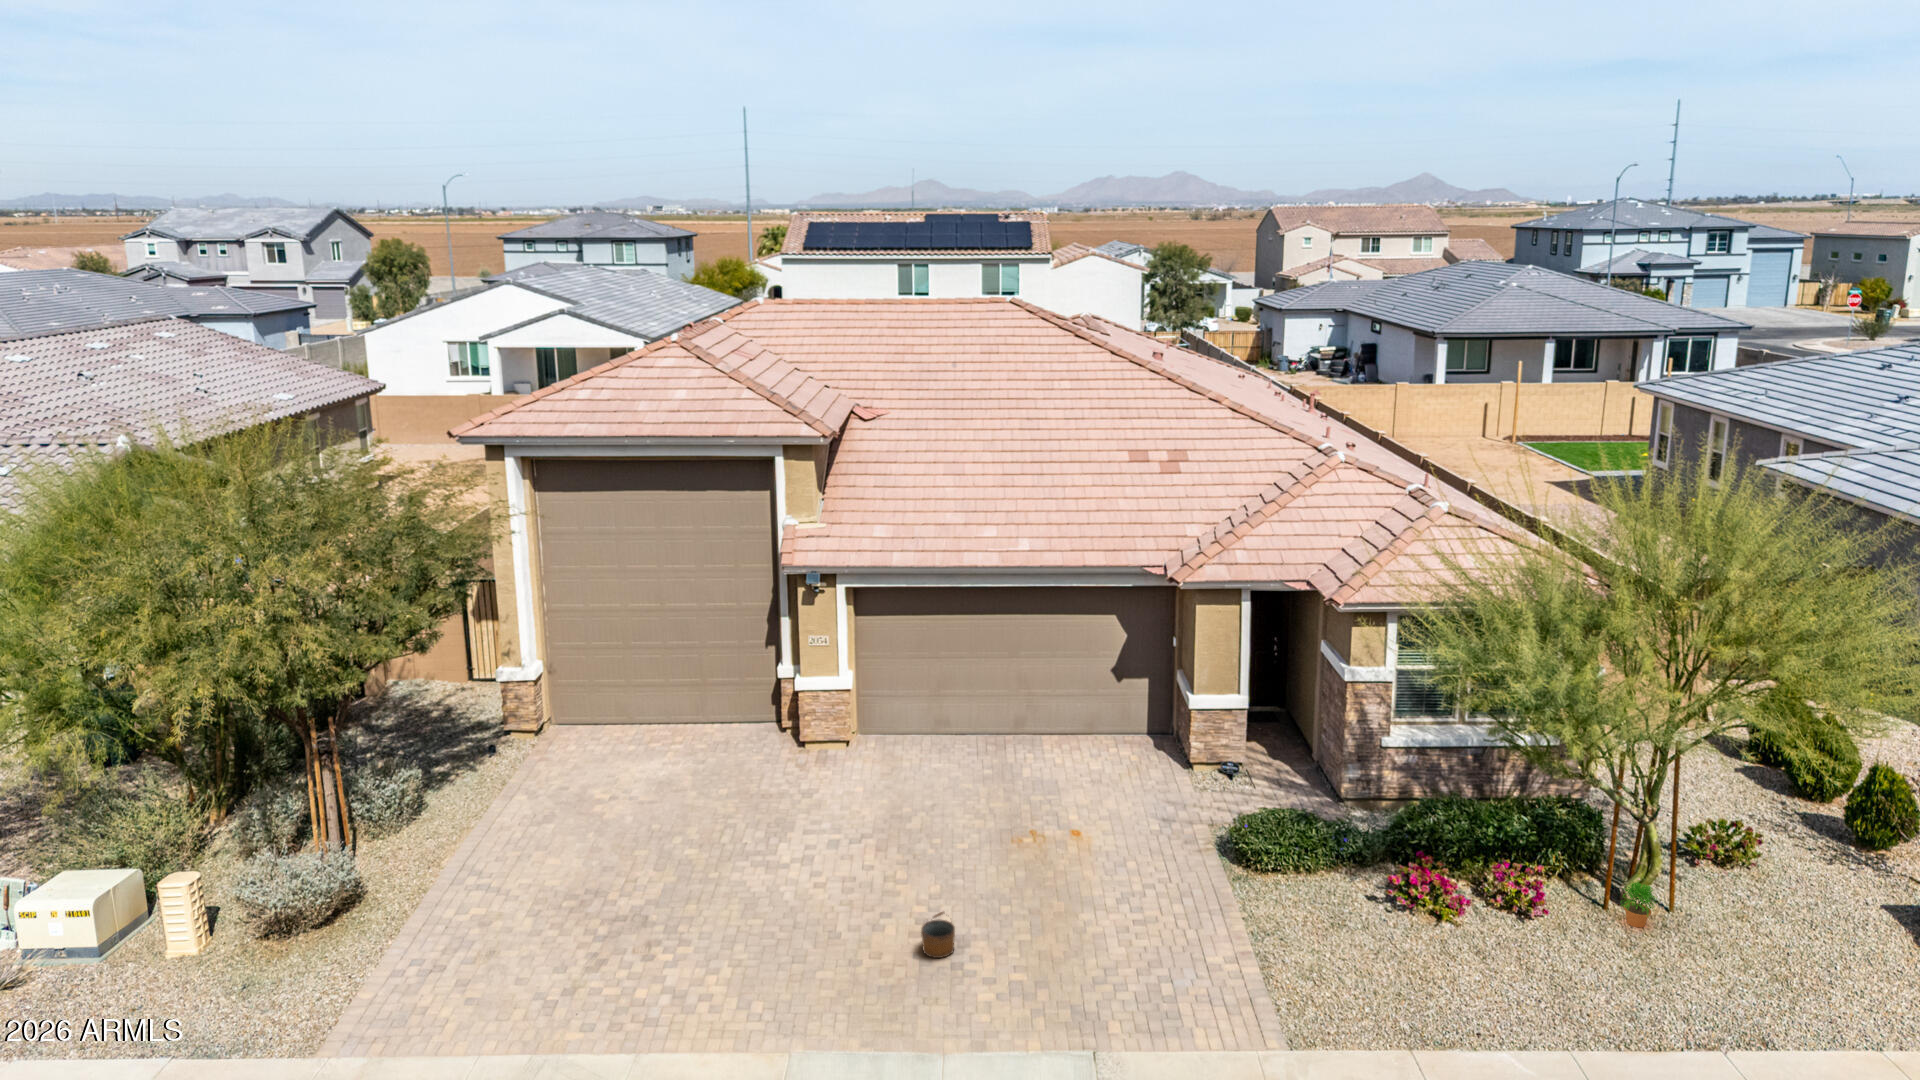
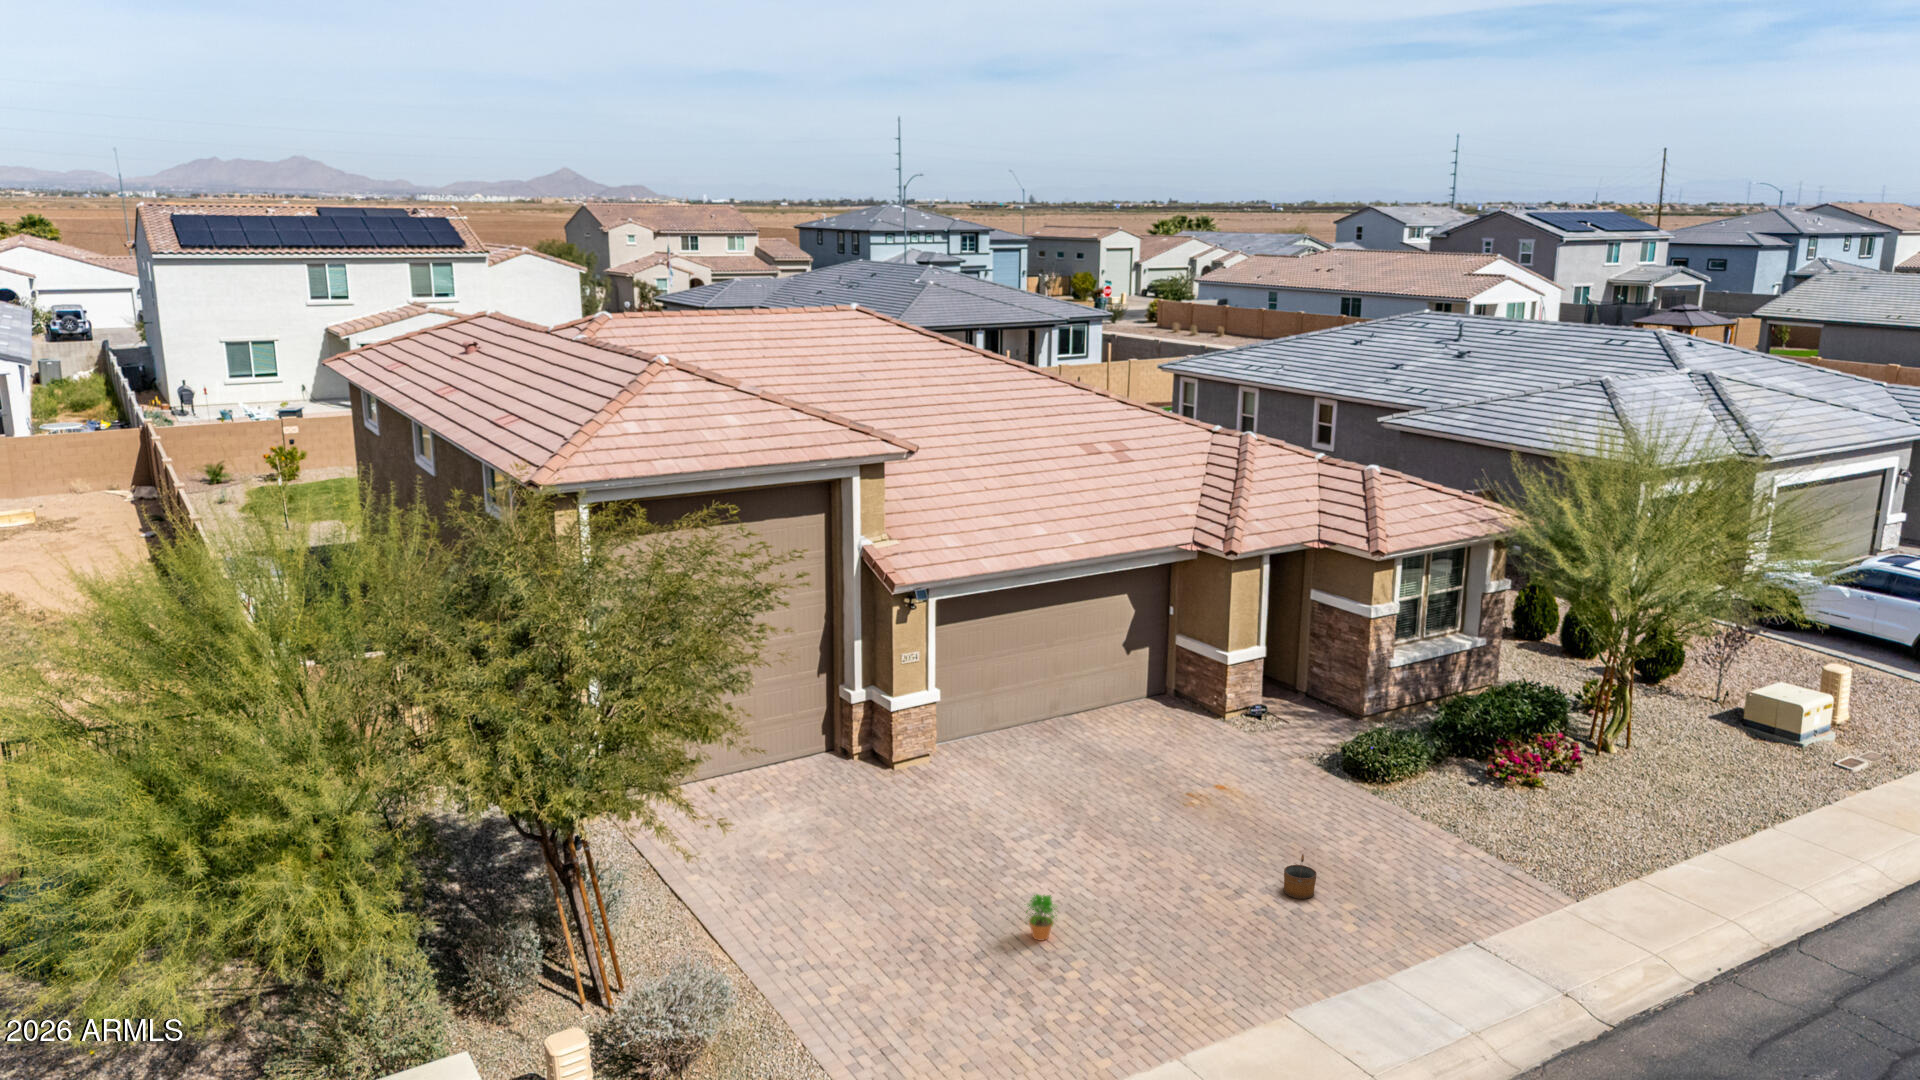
potted plant: present [1622,882,1655,928] -> present [1026,895,1057,940]

